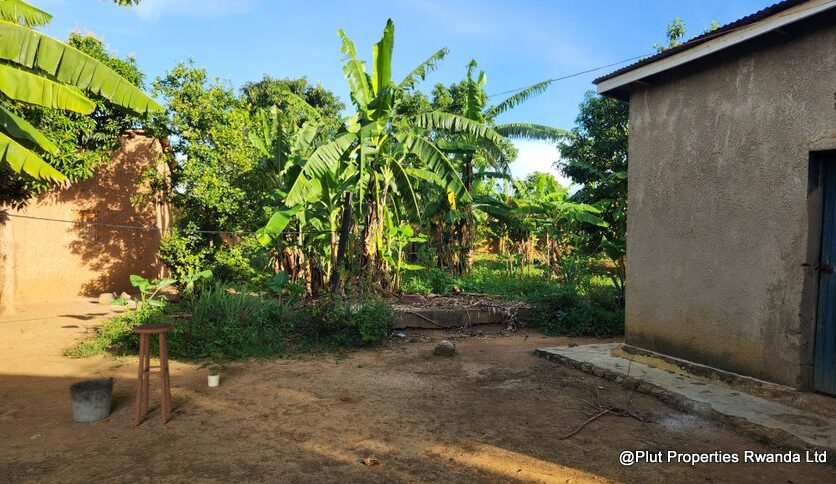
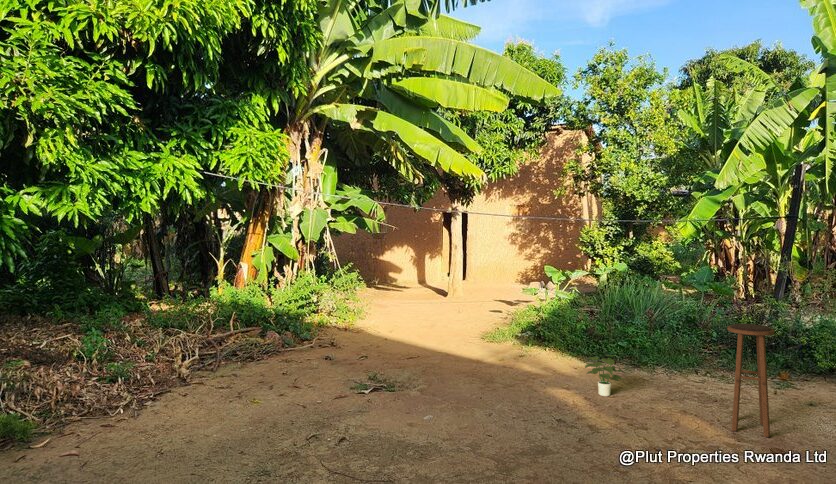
stool: present [133,323,174,425] -> present [727,324,774,437]
bucket: present [69,377,116,422] -> none [465,366,505,406]

